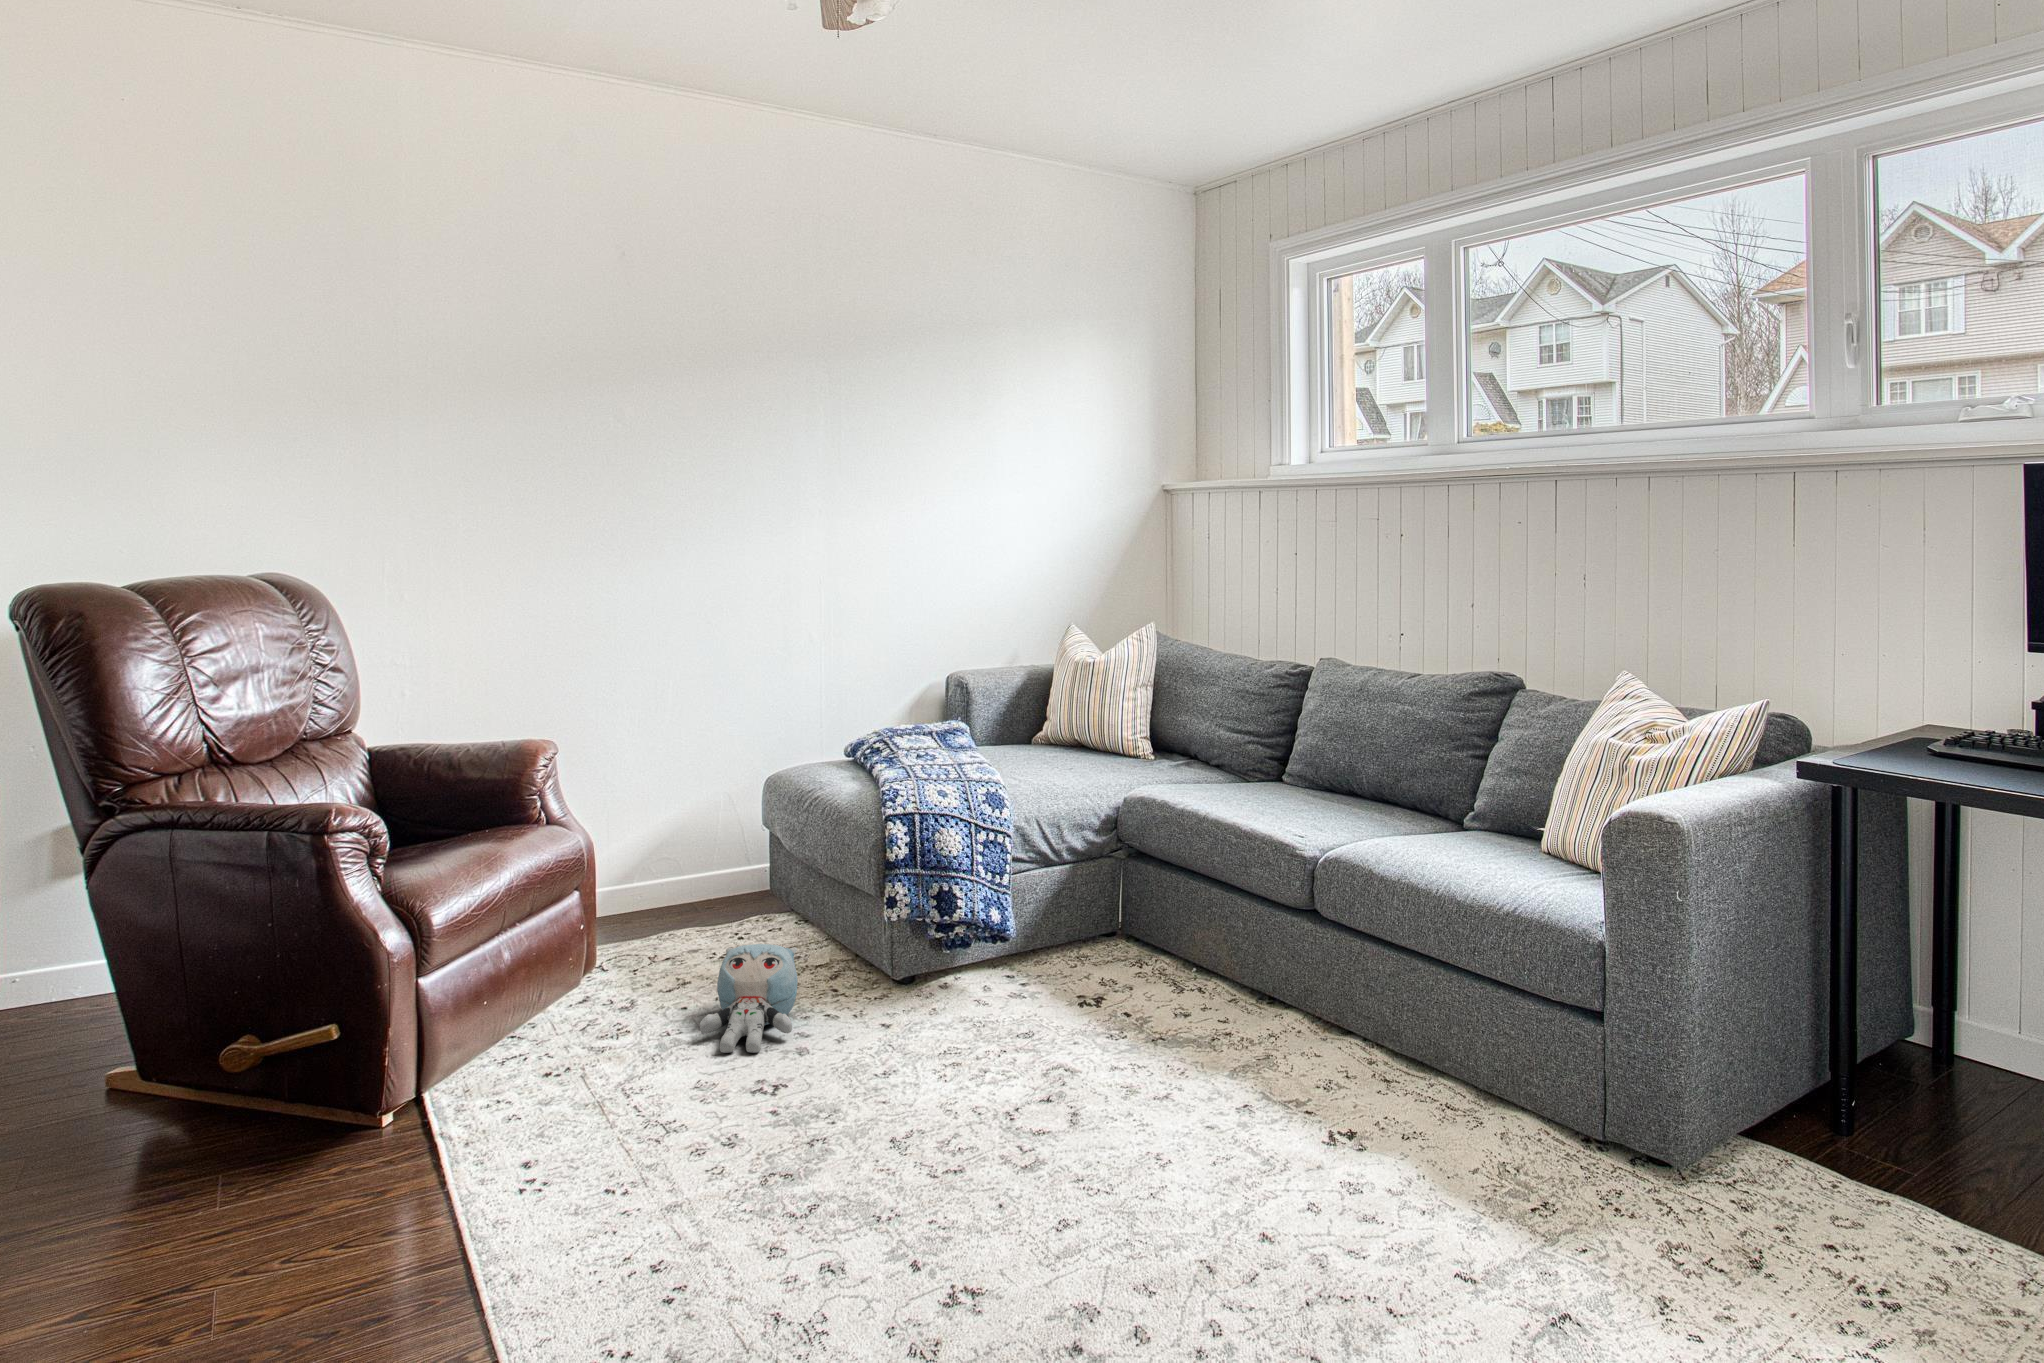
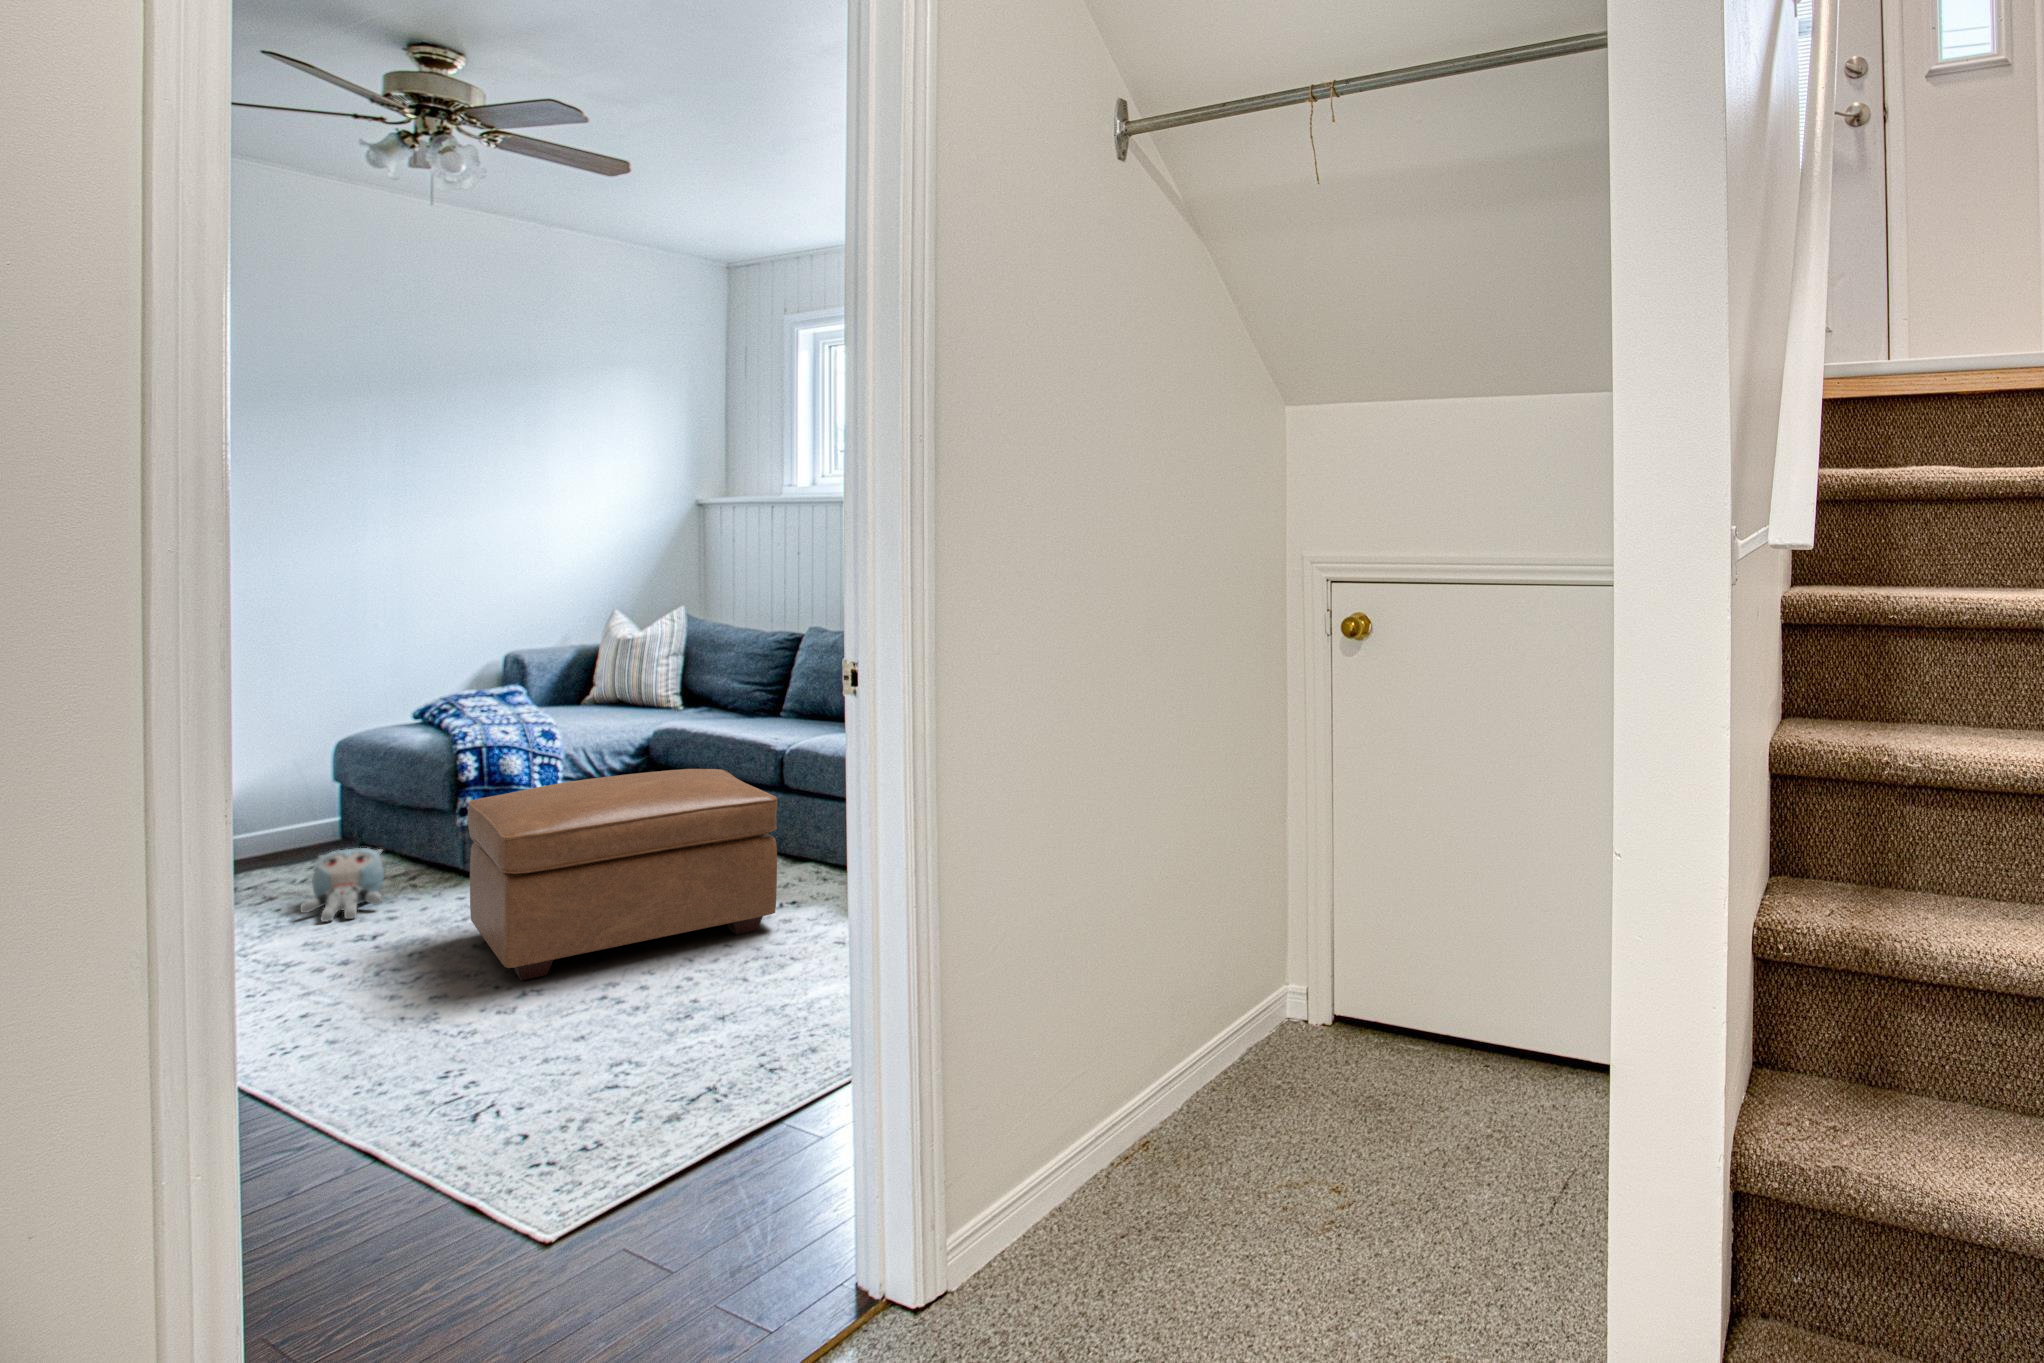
ottoman: none [883,891,1350,1267] -> present [468,769,777,980]

